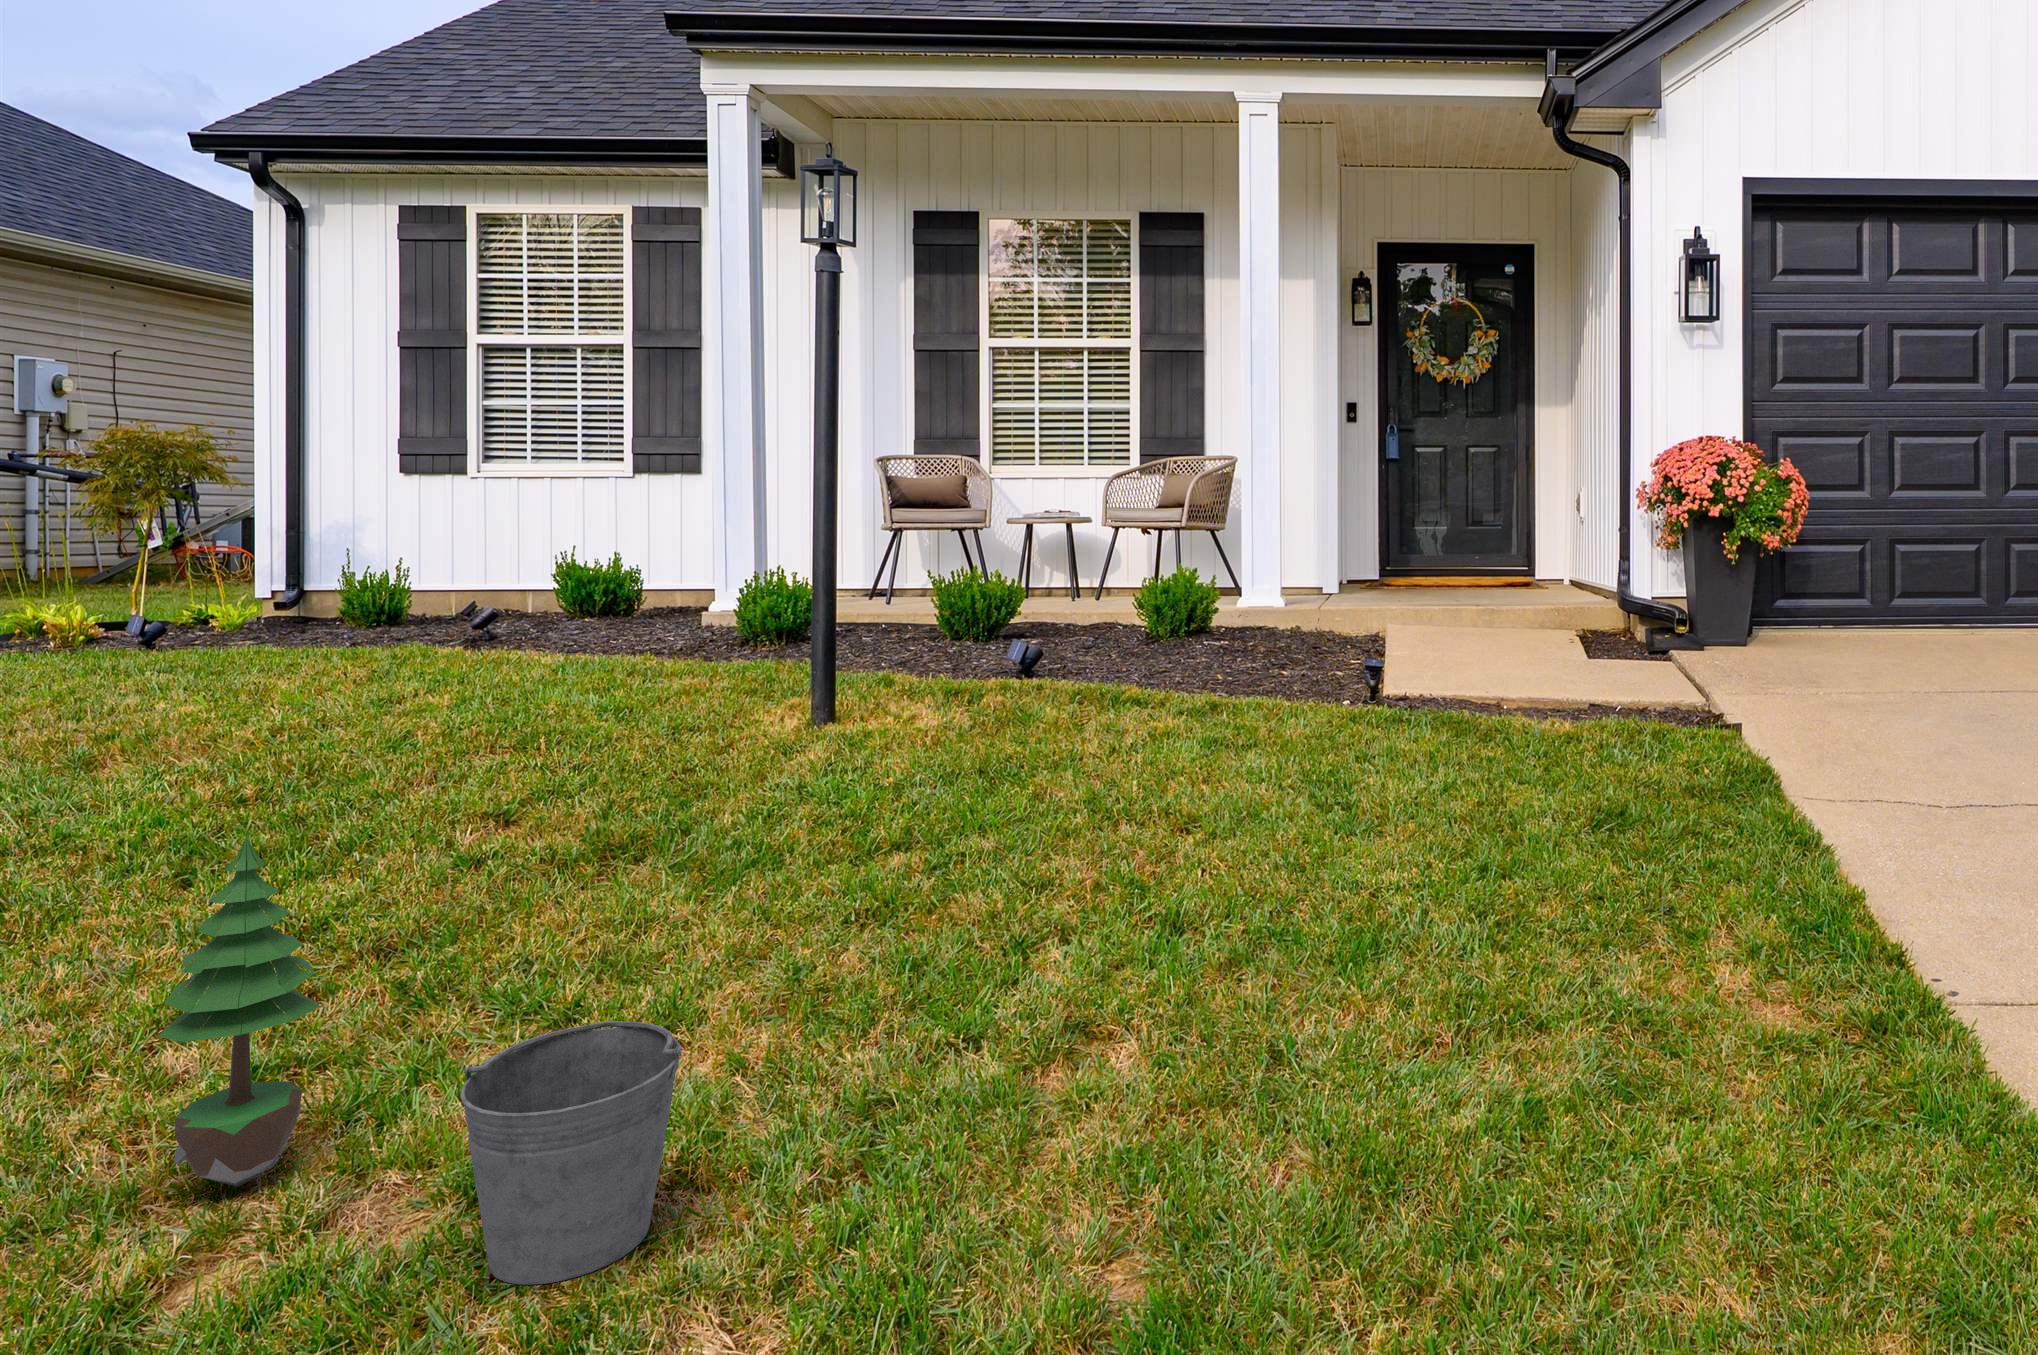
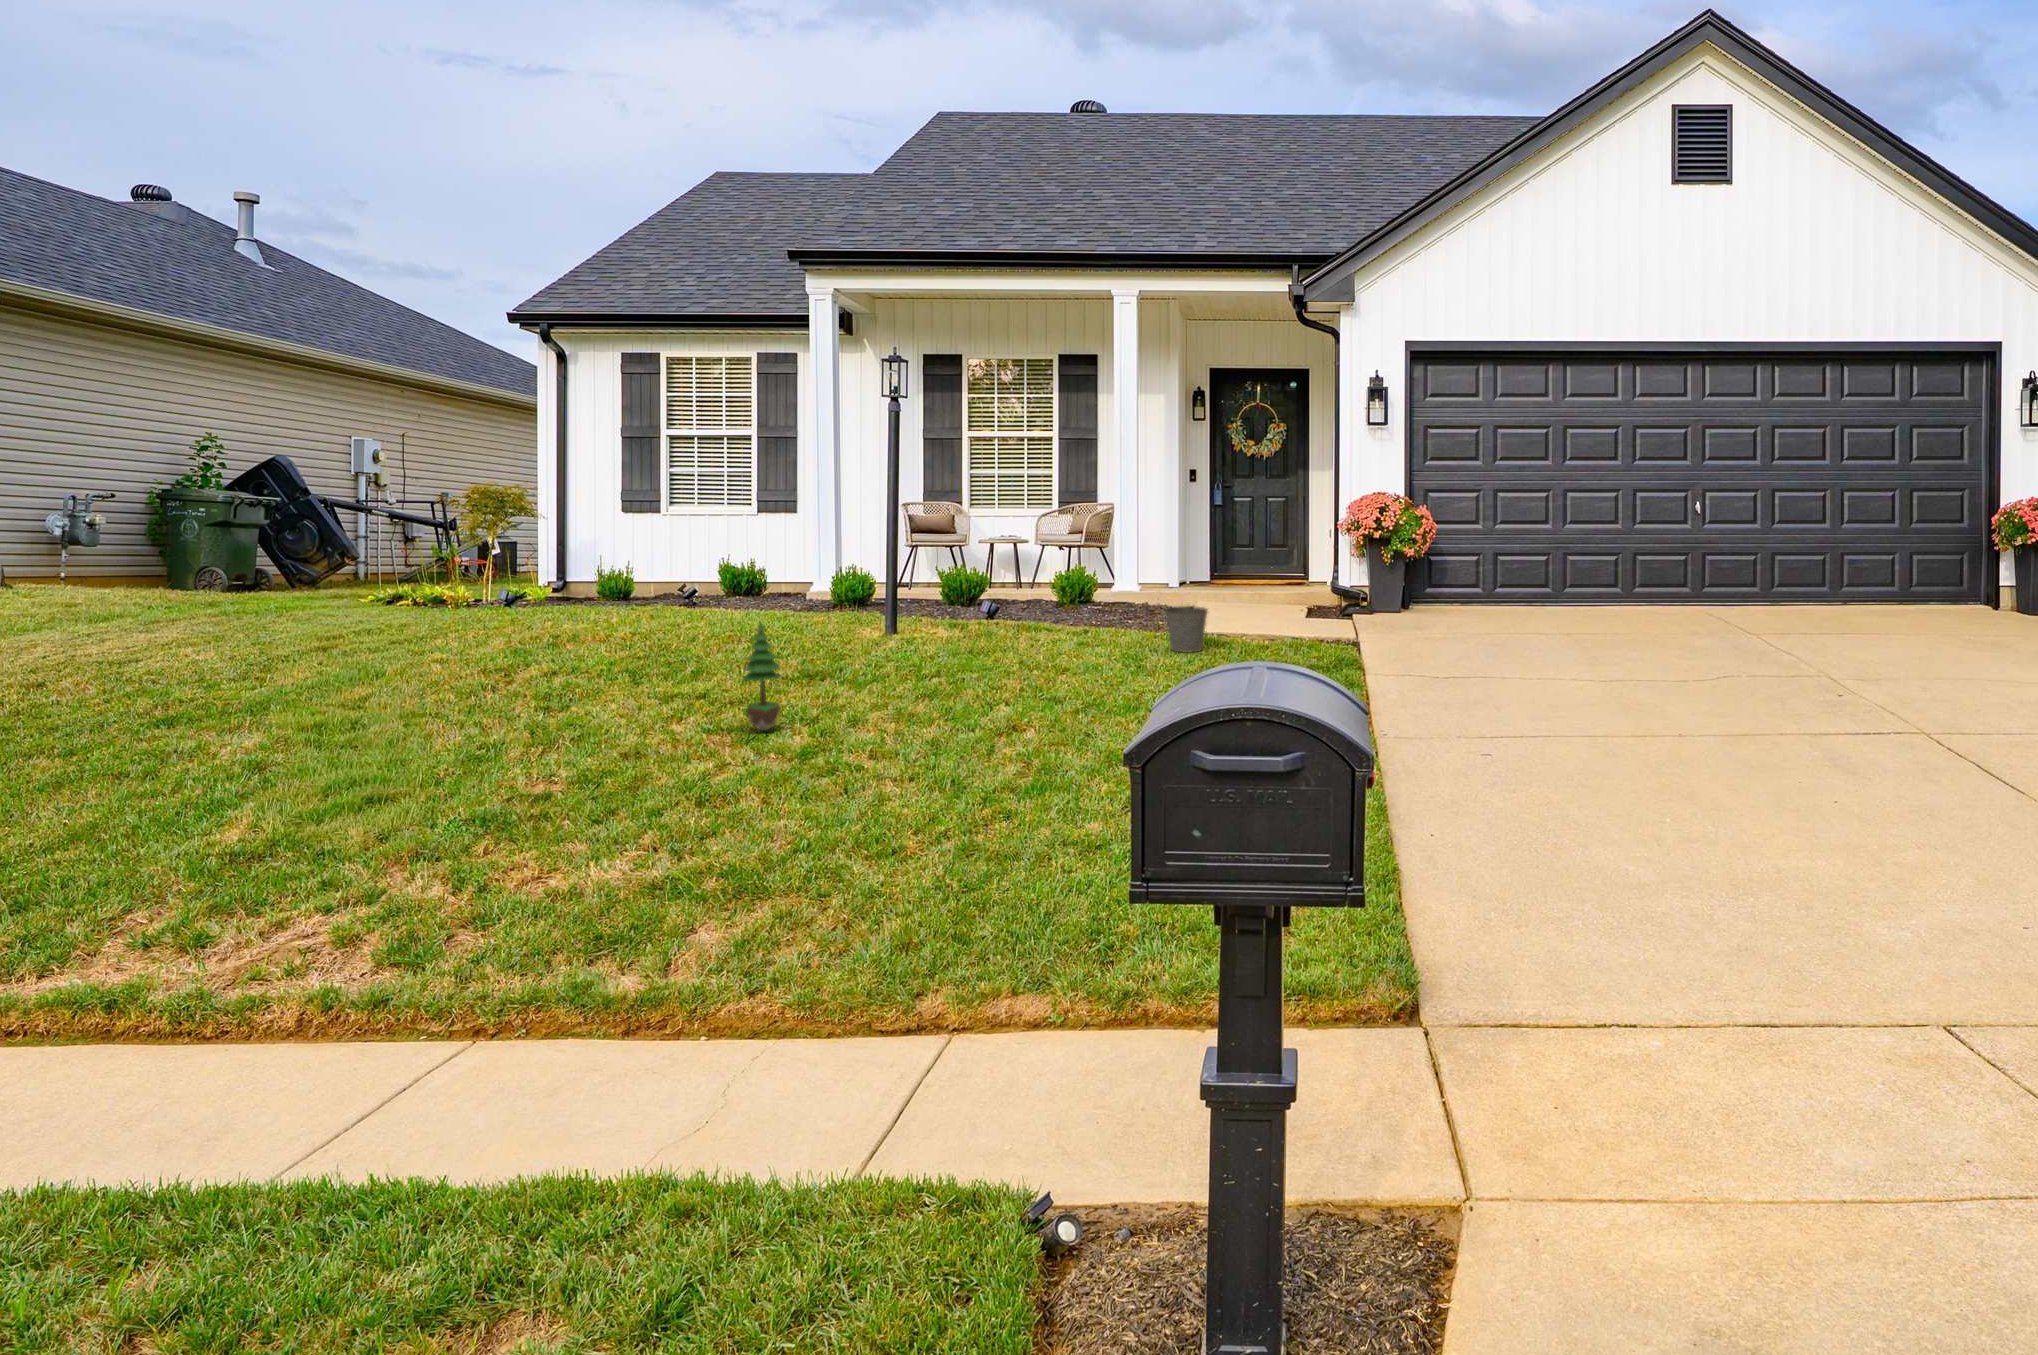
bucket: present [460,1021,681,1285] -> present [1165,606,1207,653]

